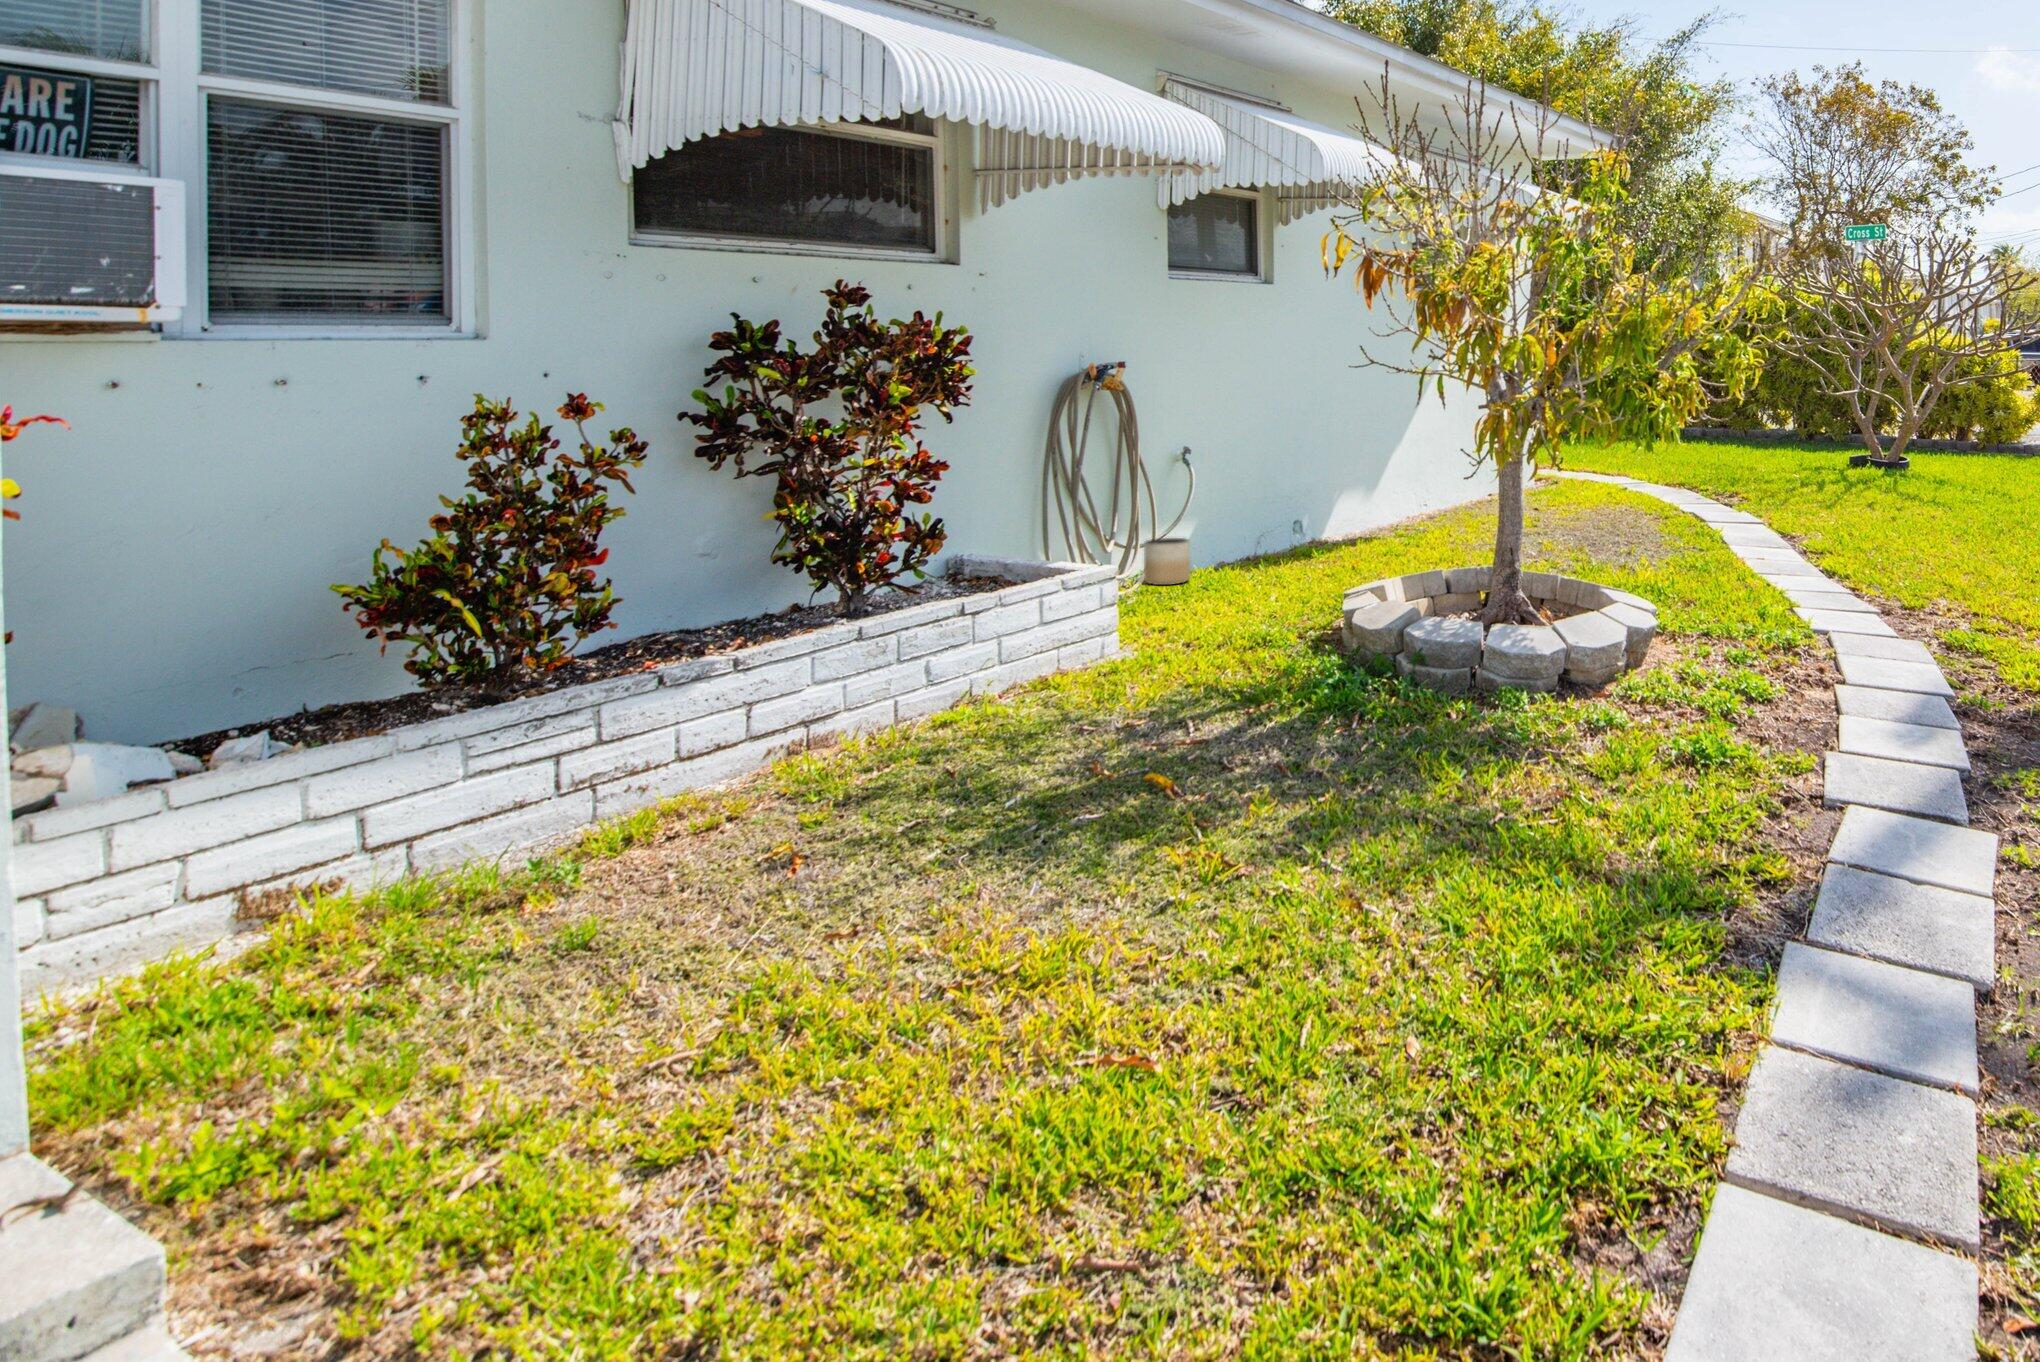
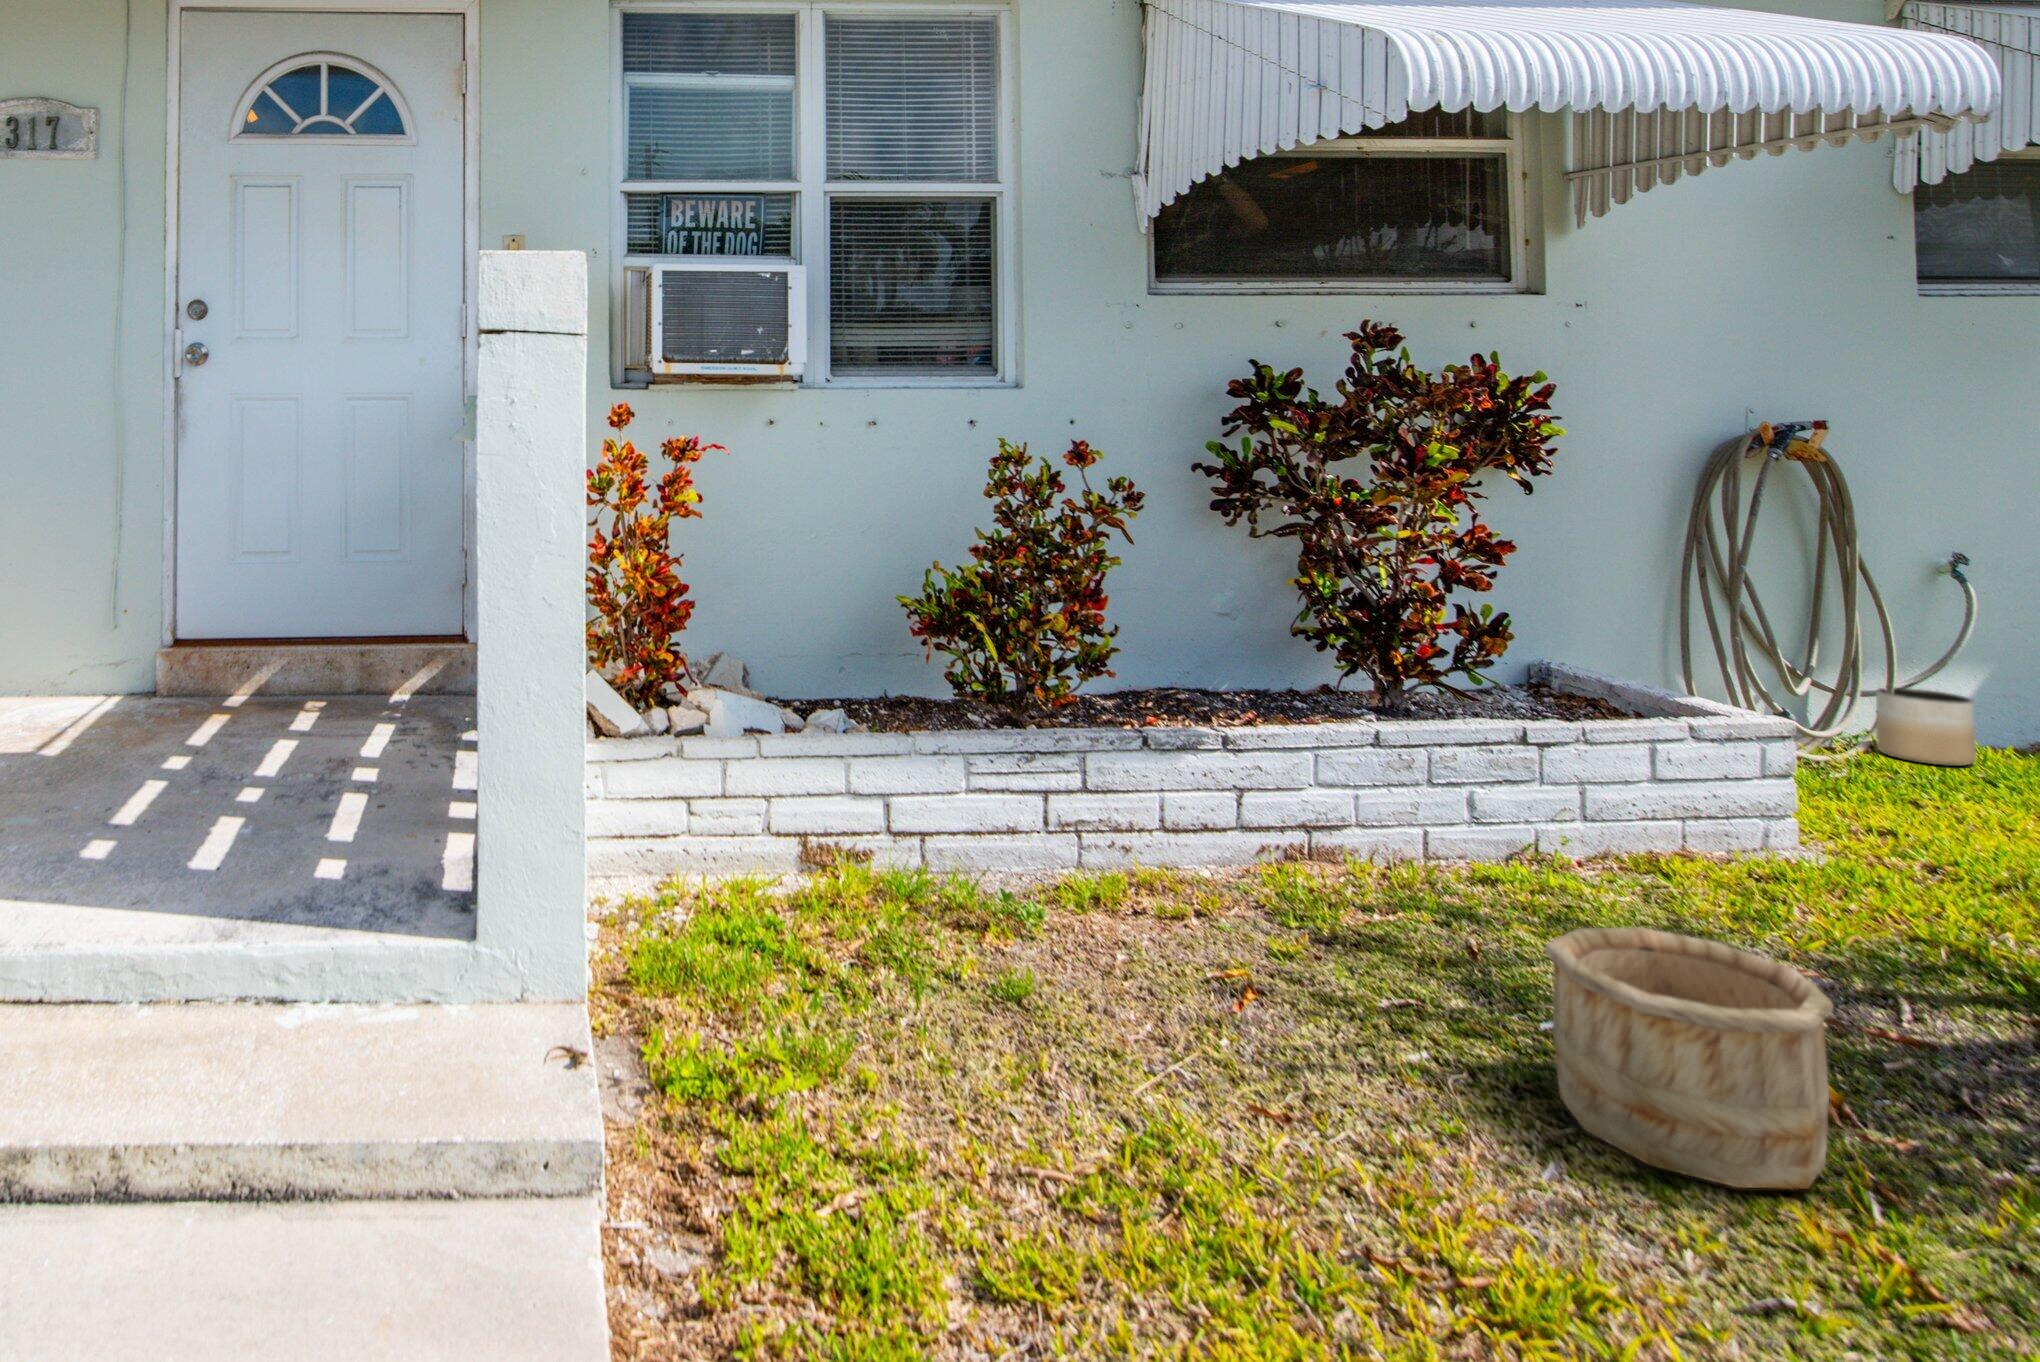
wooden bucket: none [1021,705,1176,862] -> present [1544,927,1833,1189]

